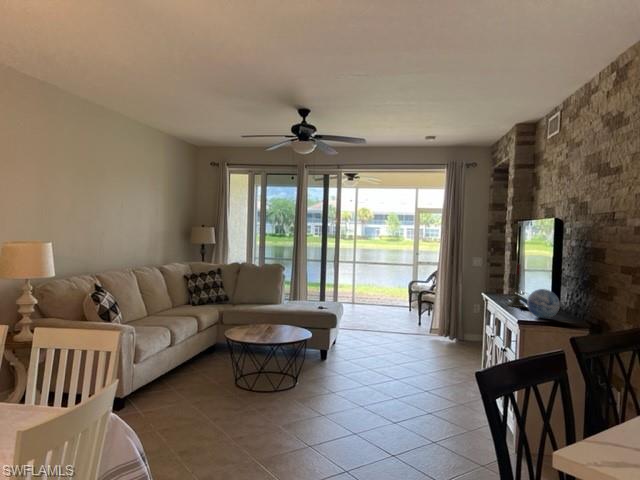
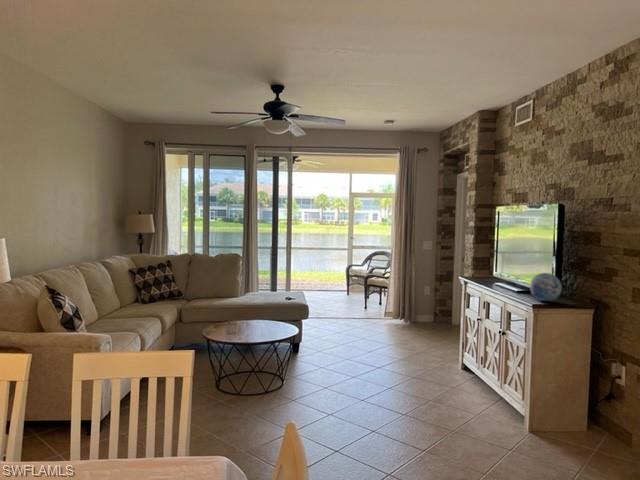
candle: present [508,264,526,307] -> none [495,247,512,290]

